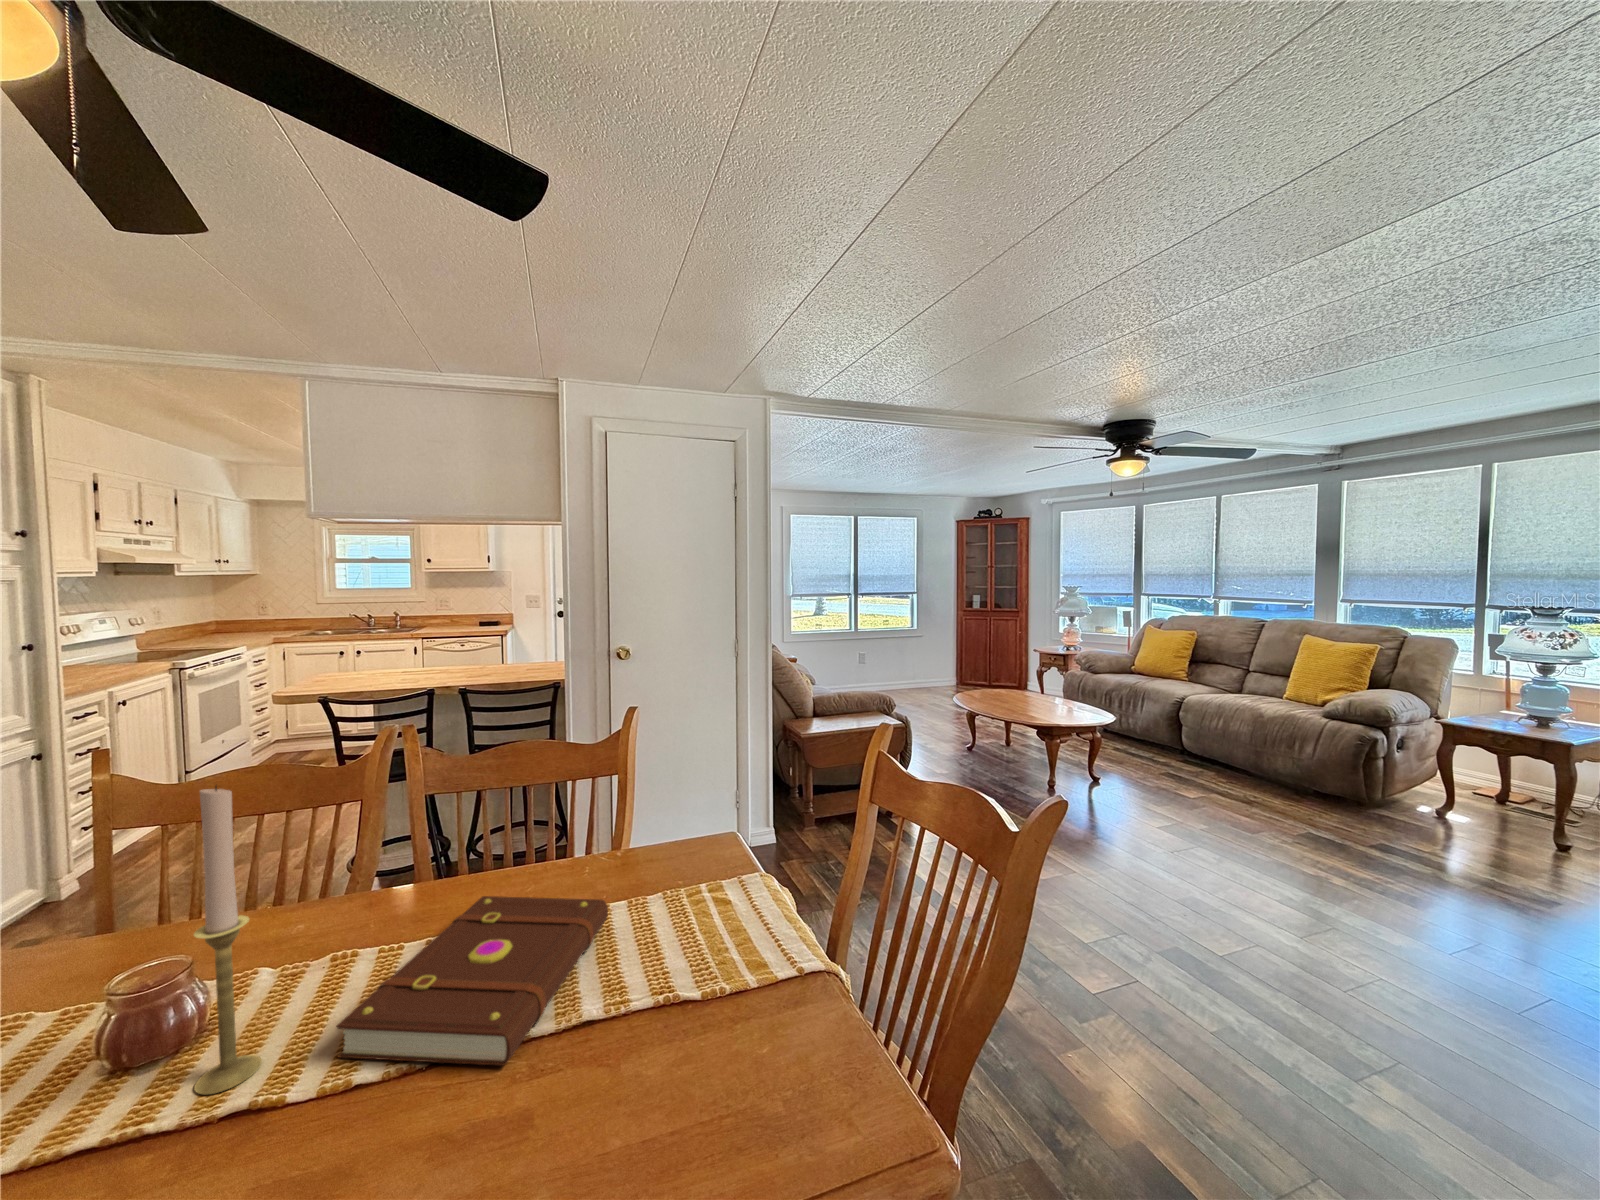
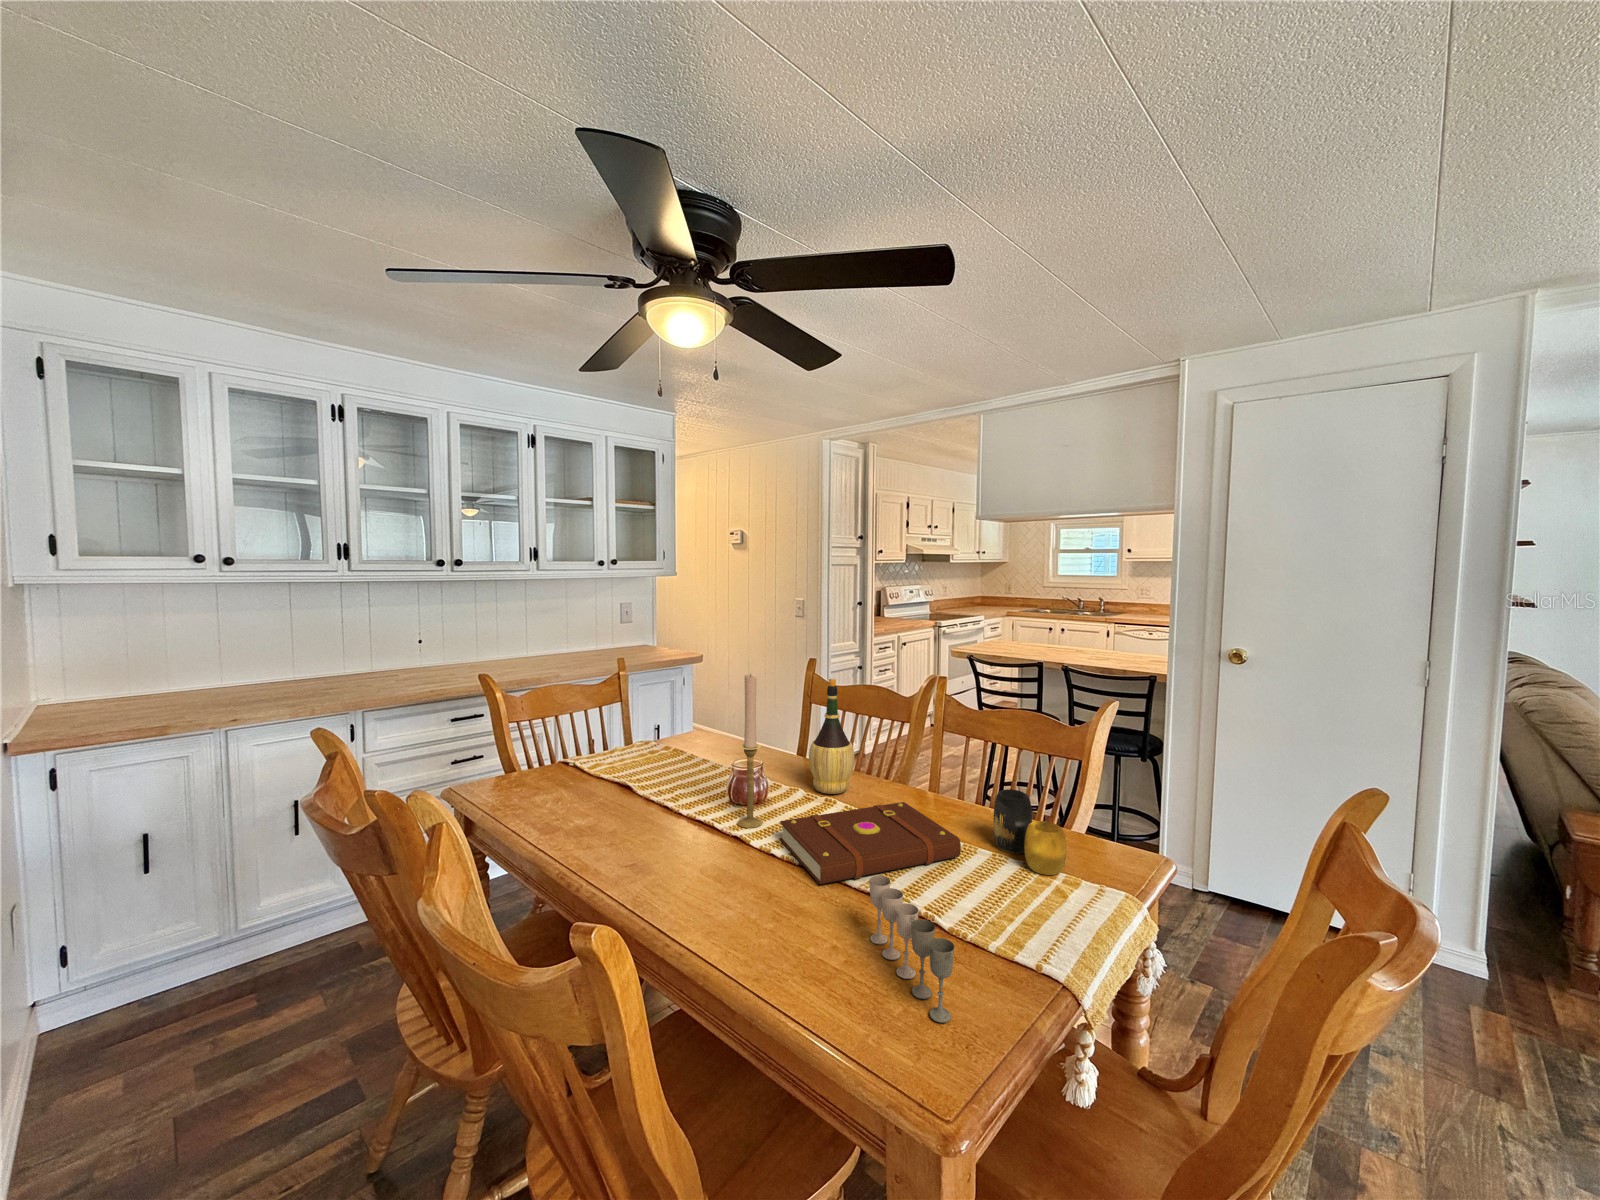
wine bottle: none [268,758,362,953] -> present [809,679,854,794]
vase: none [608,819,701,895] -> present [993,790,1066,875]
wine glass: none [645,977,825,1088] -> present [869,876,955,1023]

